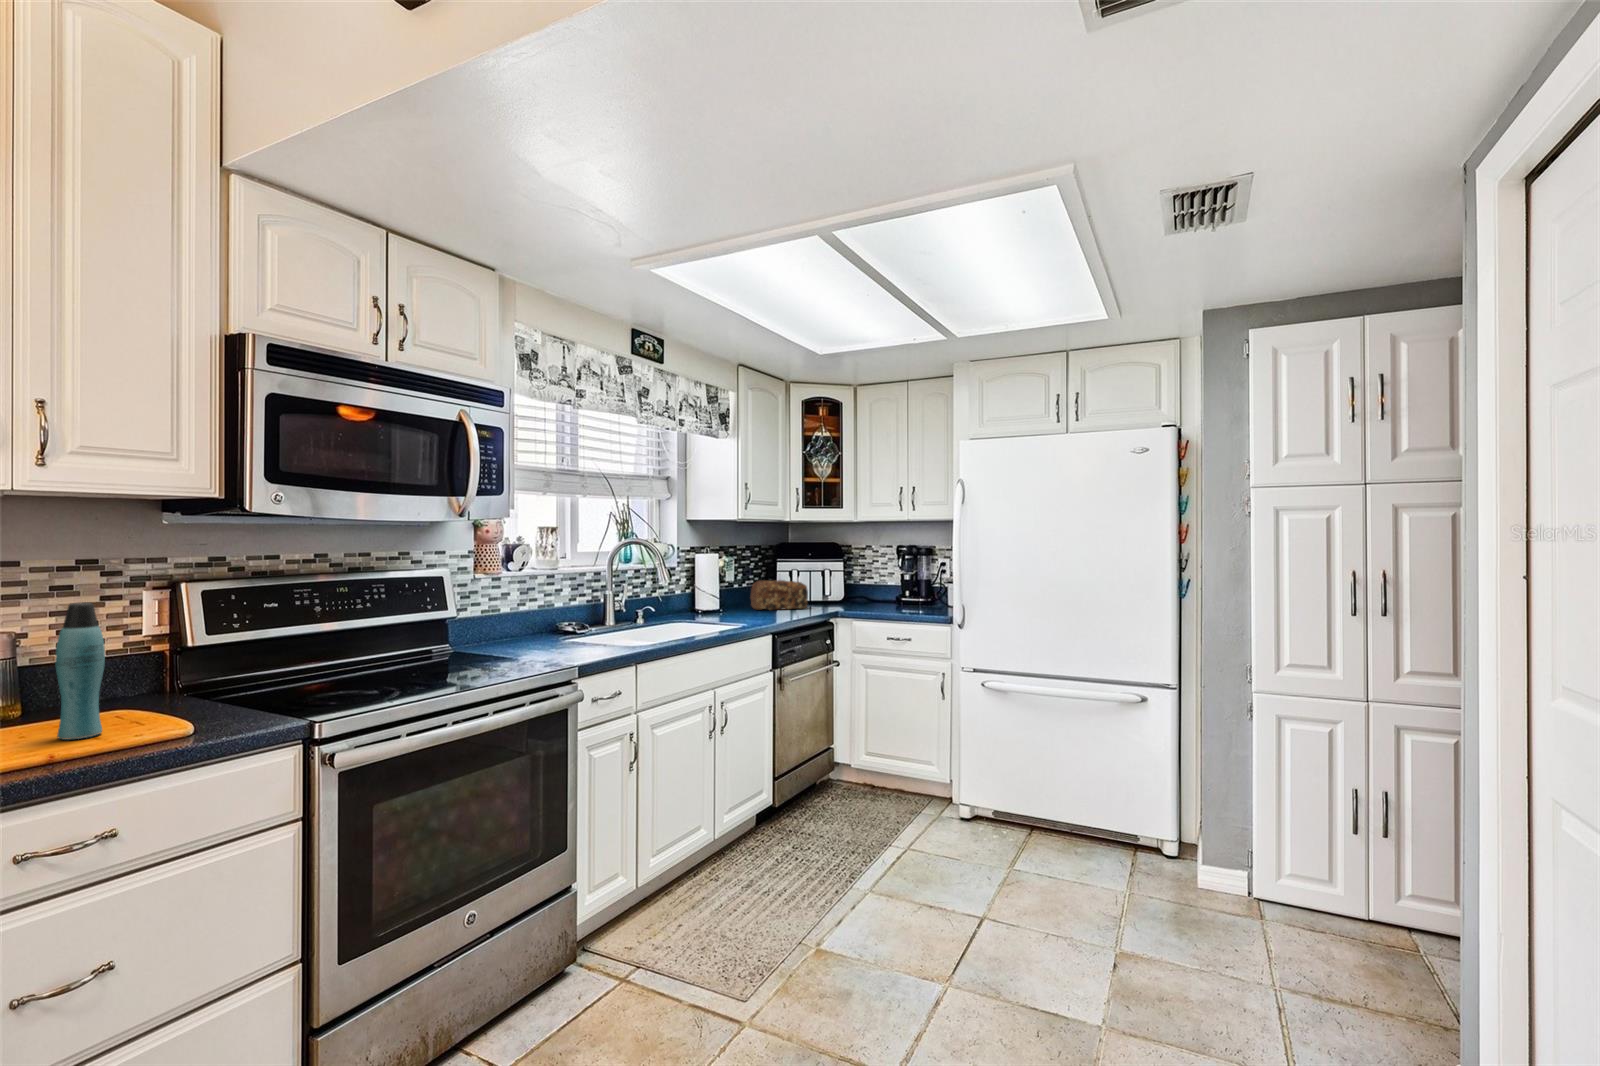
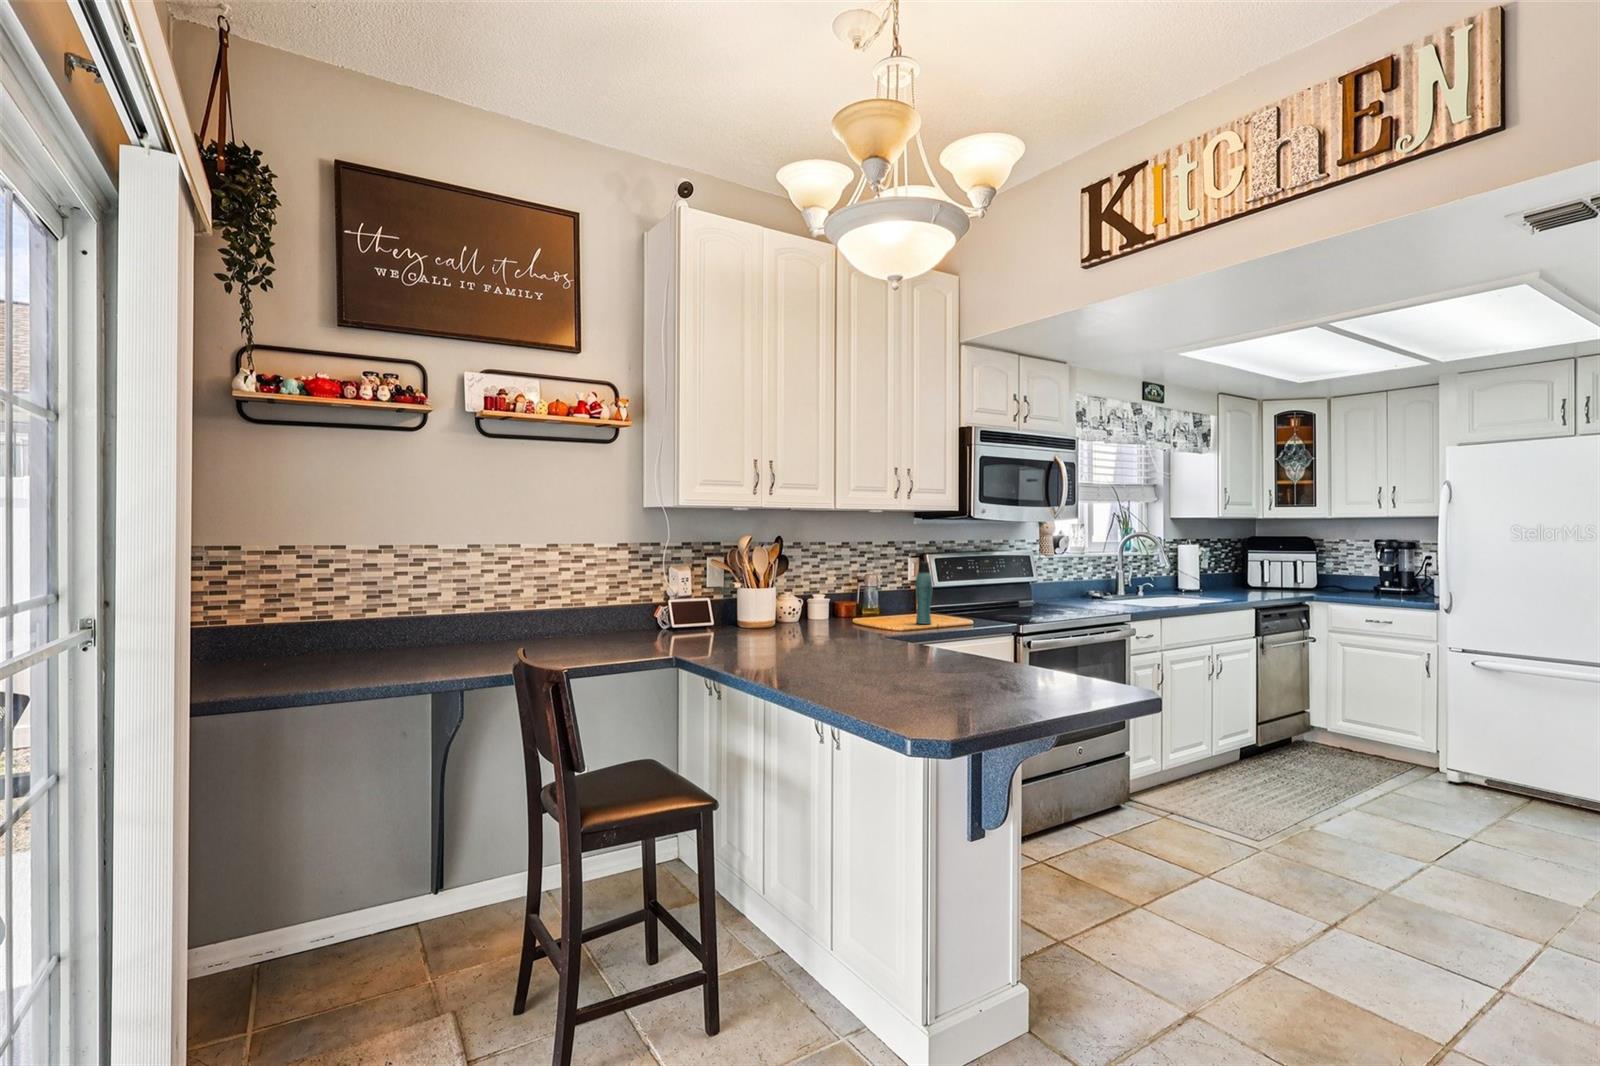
bread loaf: present [750,580,808,610] -> none [1226,568,1282,592]

